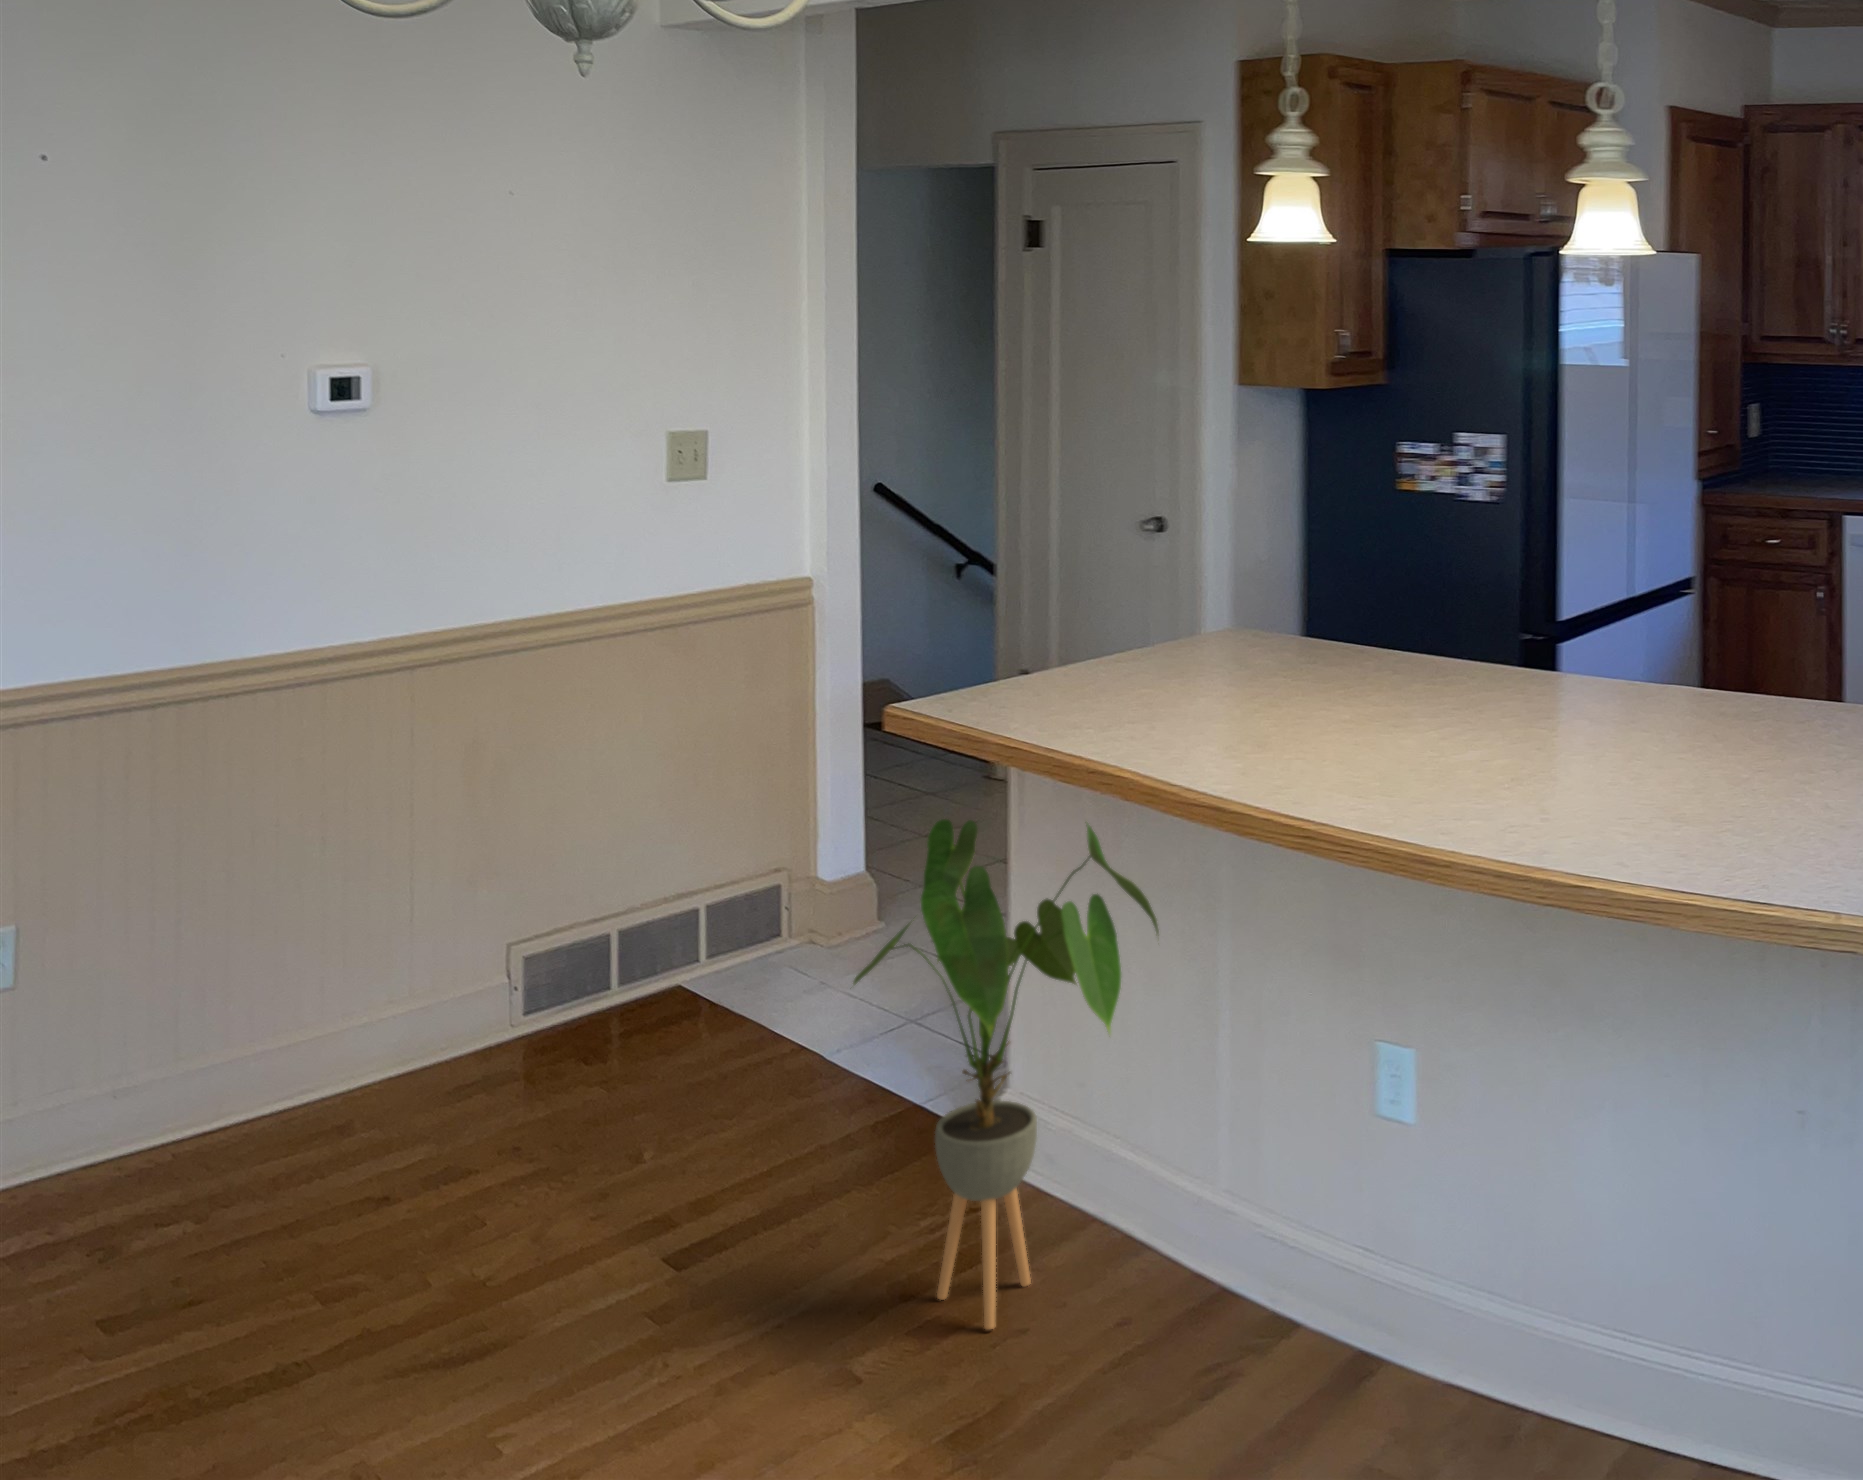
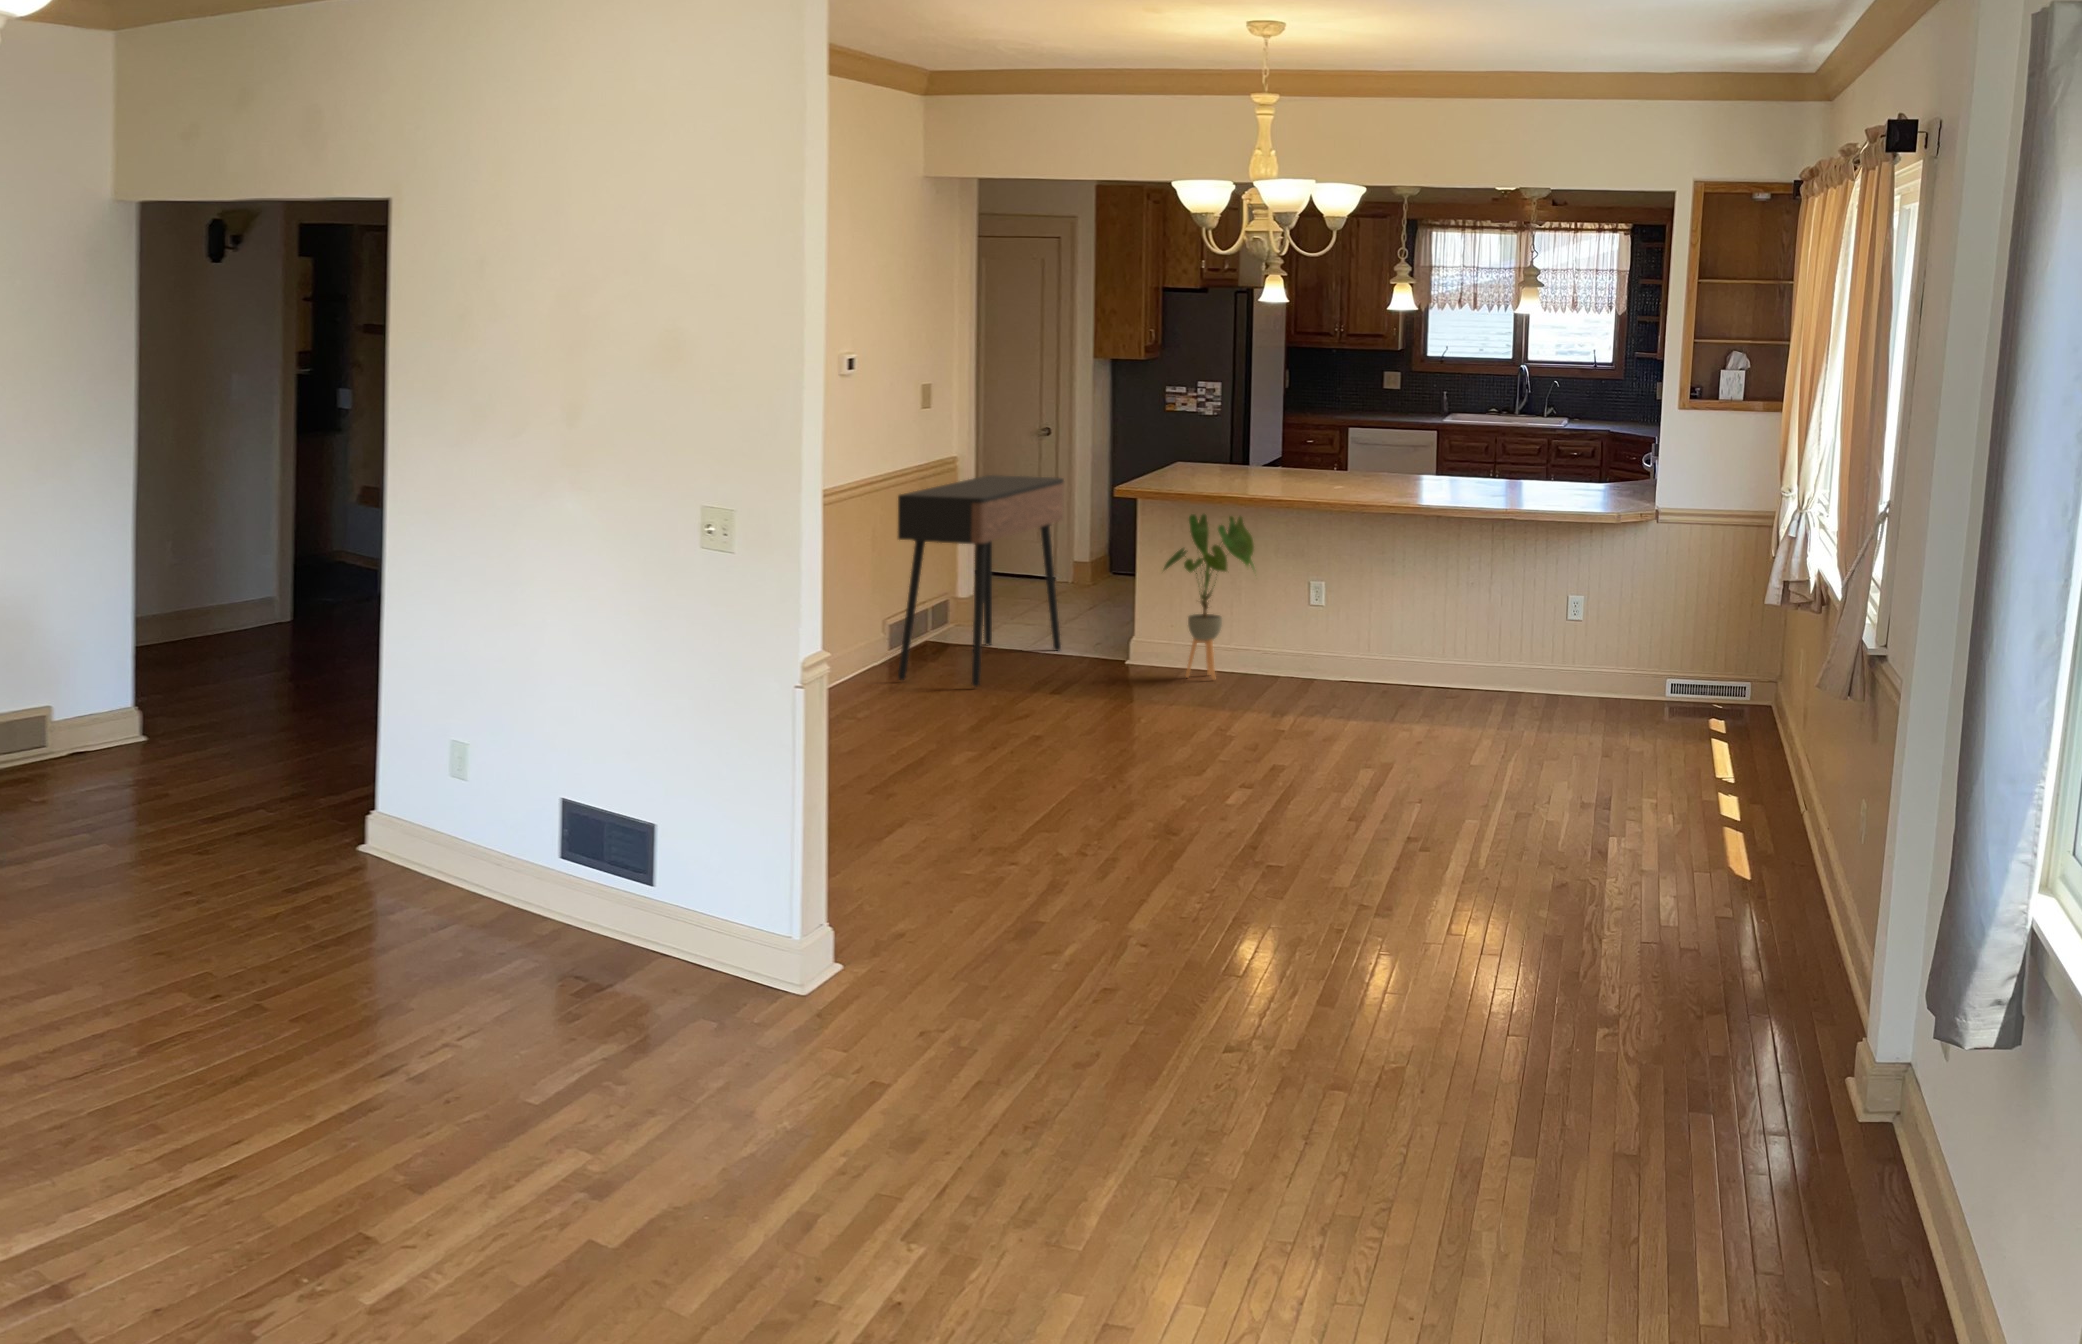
console table: none [164,629,883,1311] -> present [898,475,1064,686]

